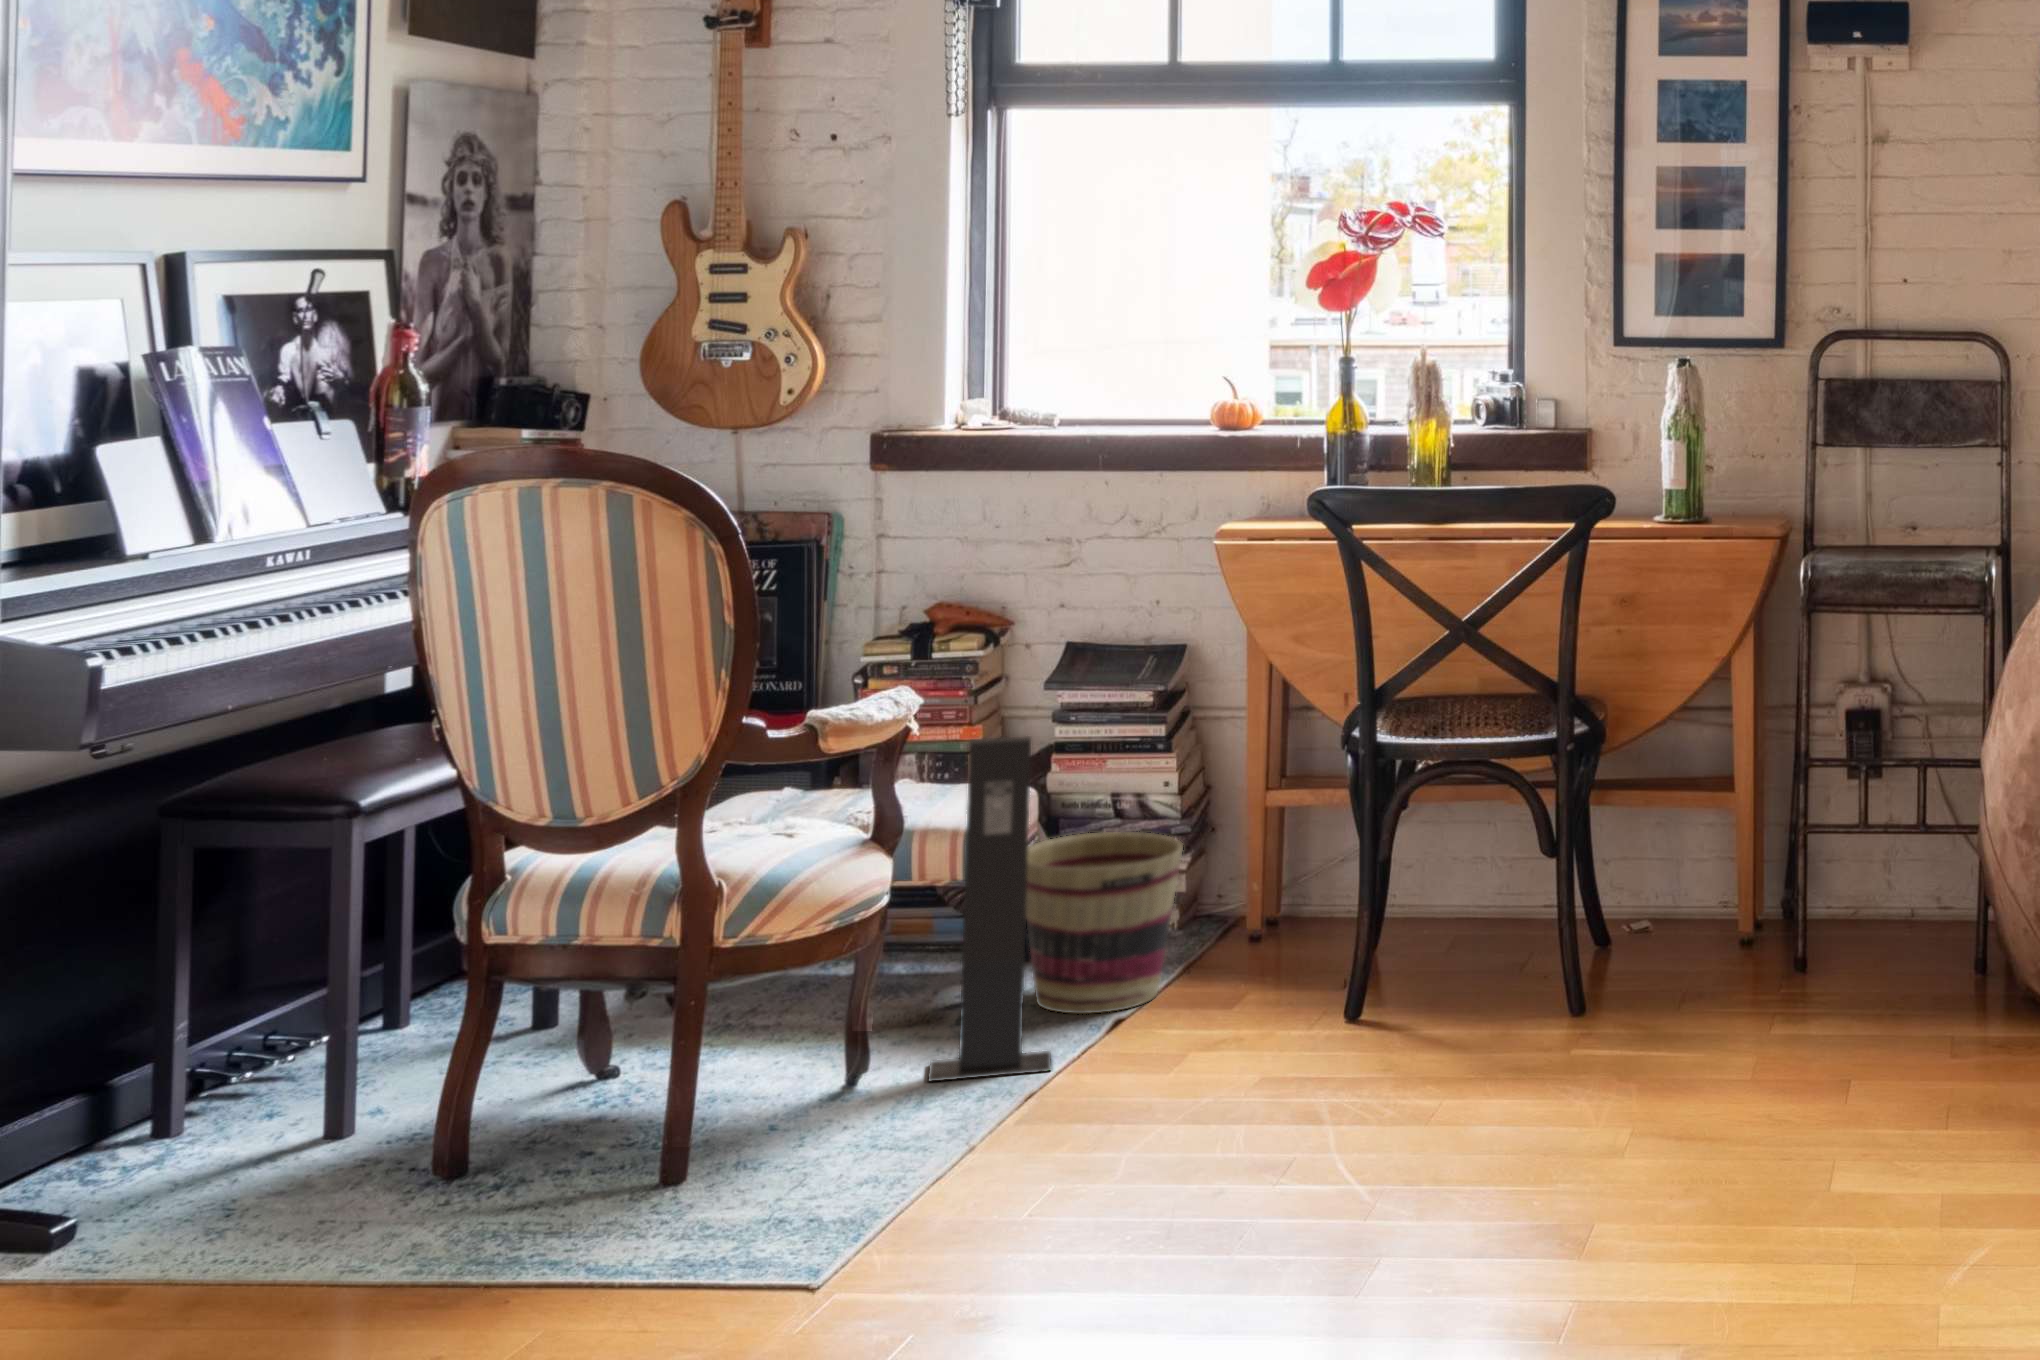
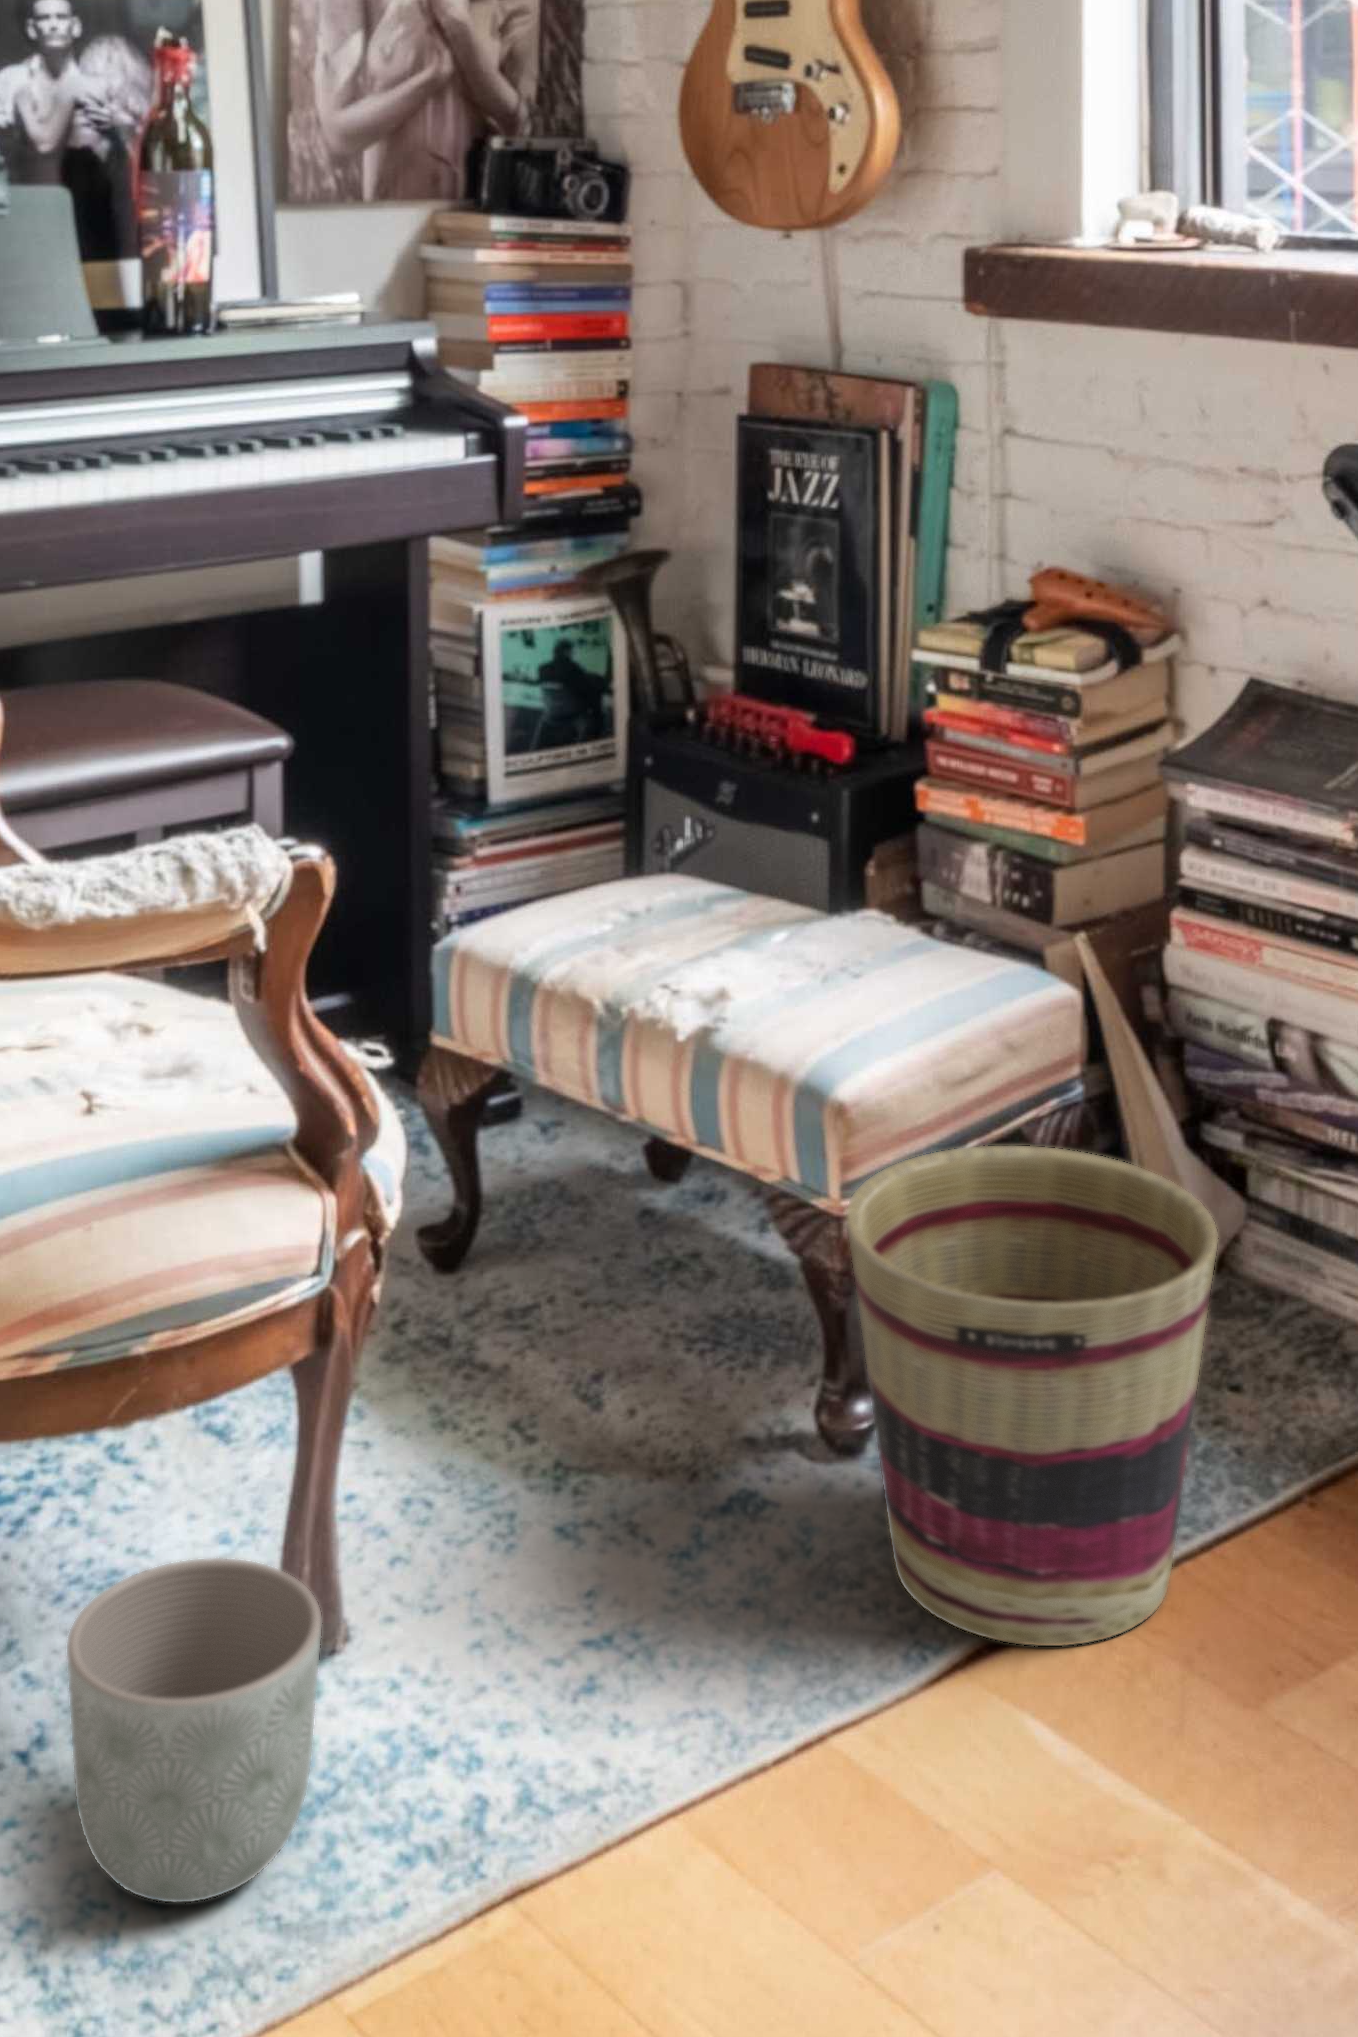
speaker: present [928,736,1051,1081] -> none [424,942,739,1851]
planter: none [822,1007,933,1124] -> present [67,1558,321,1903]

